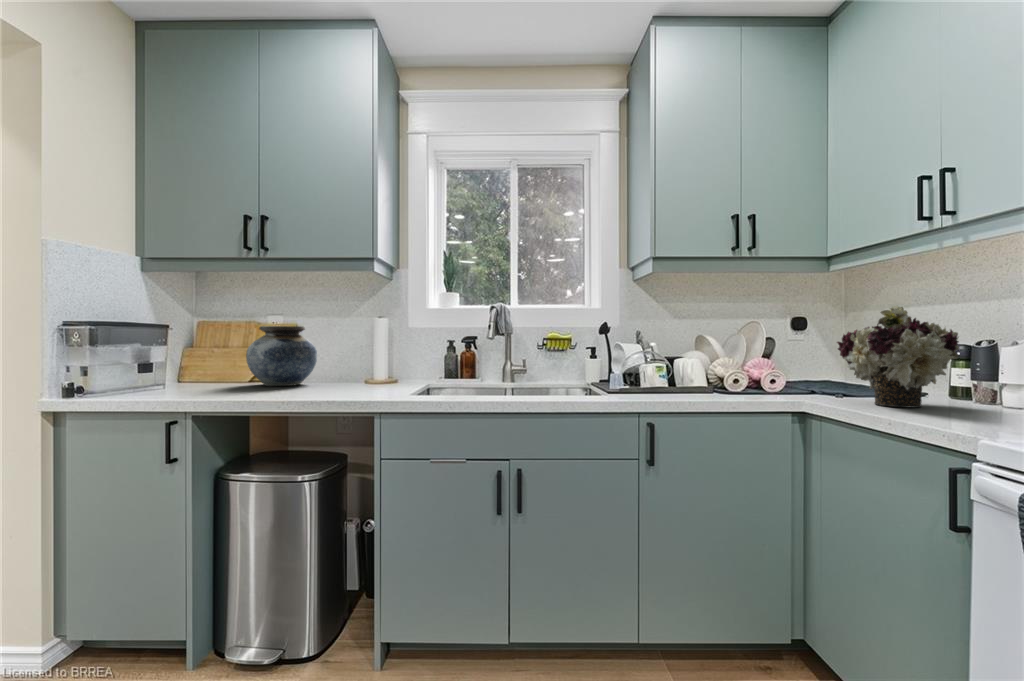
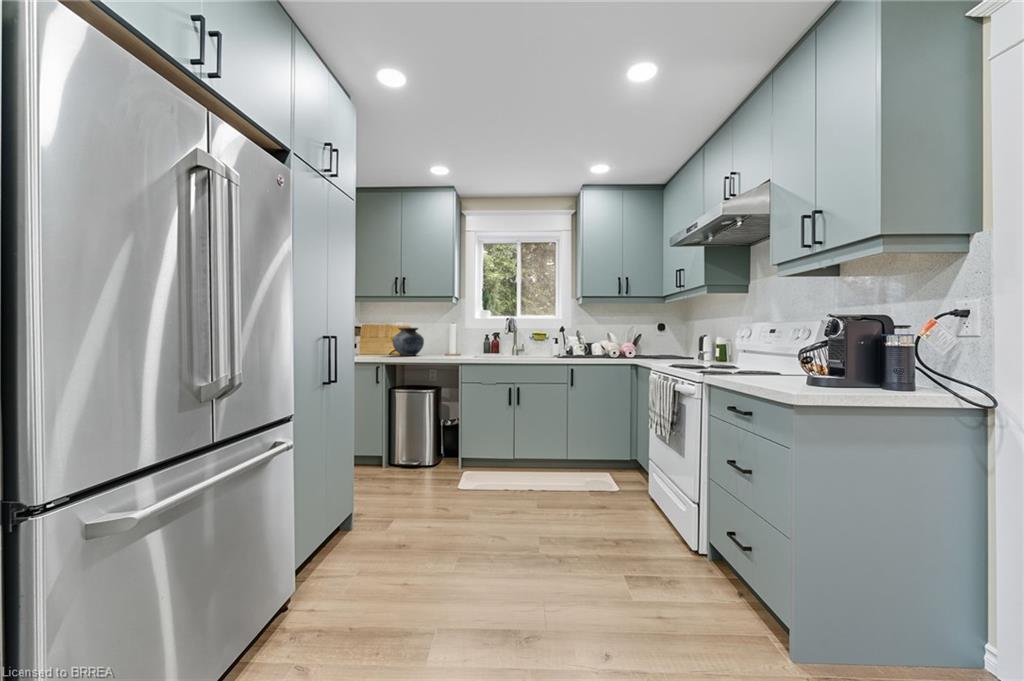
flower arrangement: present [837,306,959,407] -> none [648,321,687,360]

